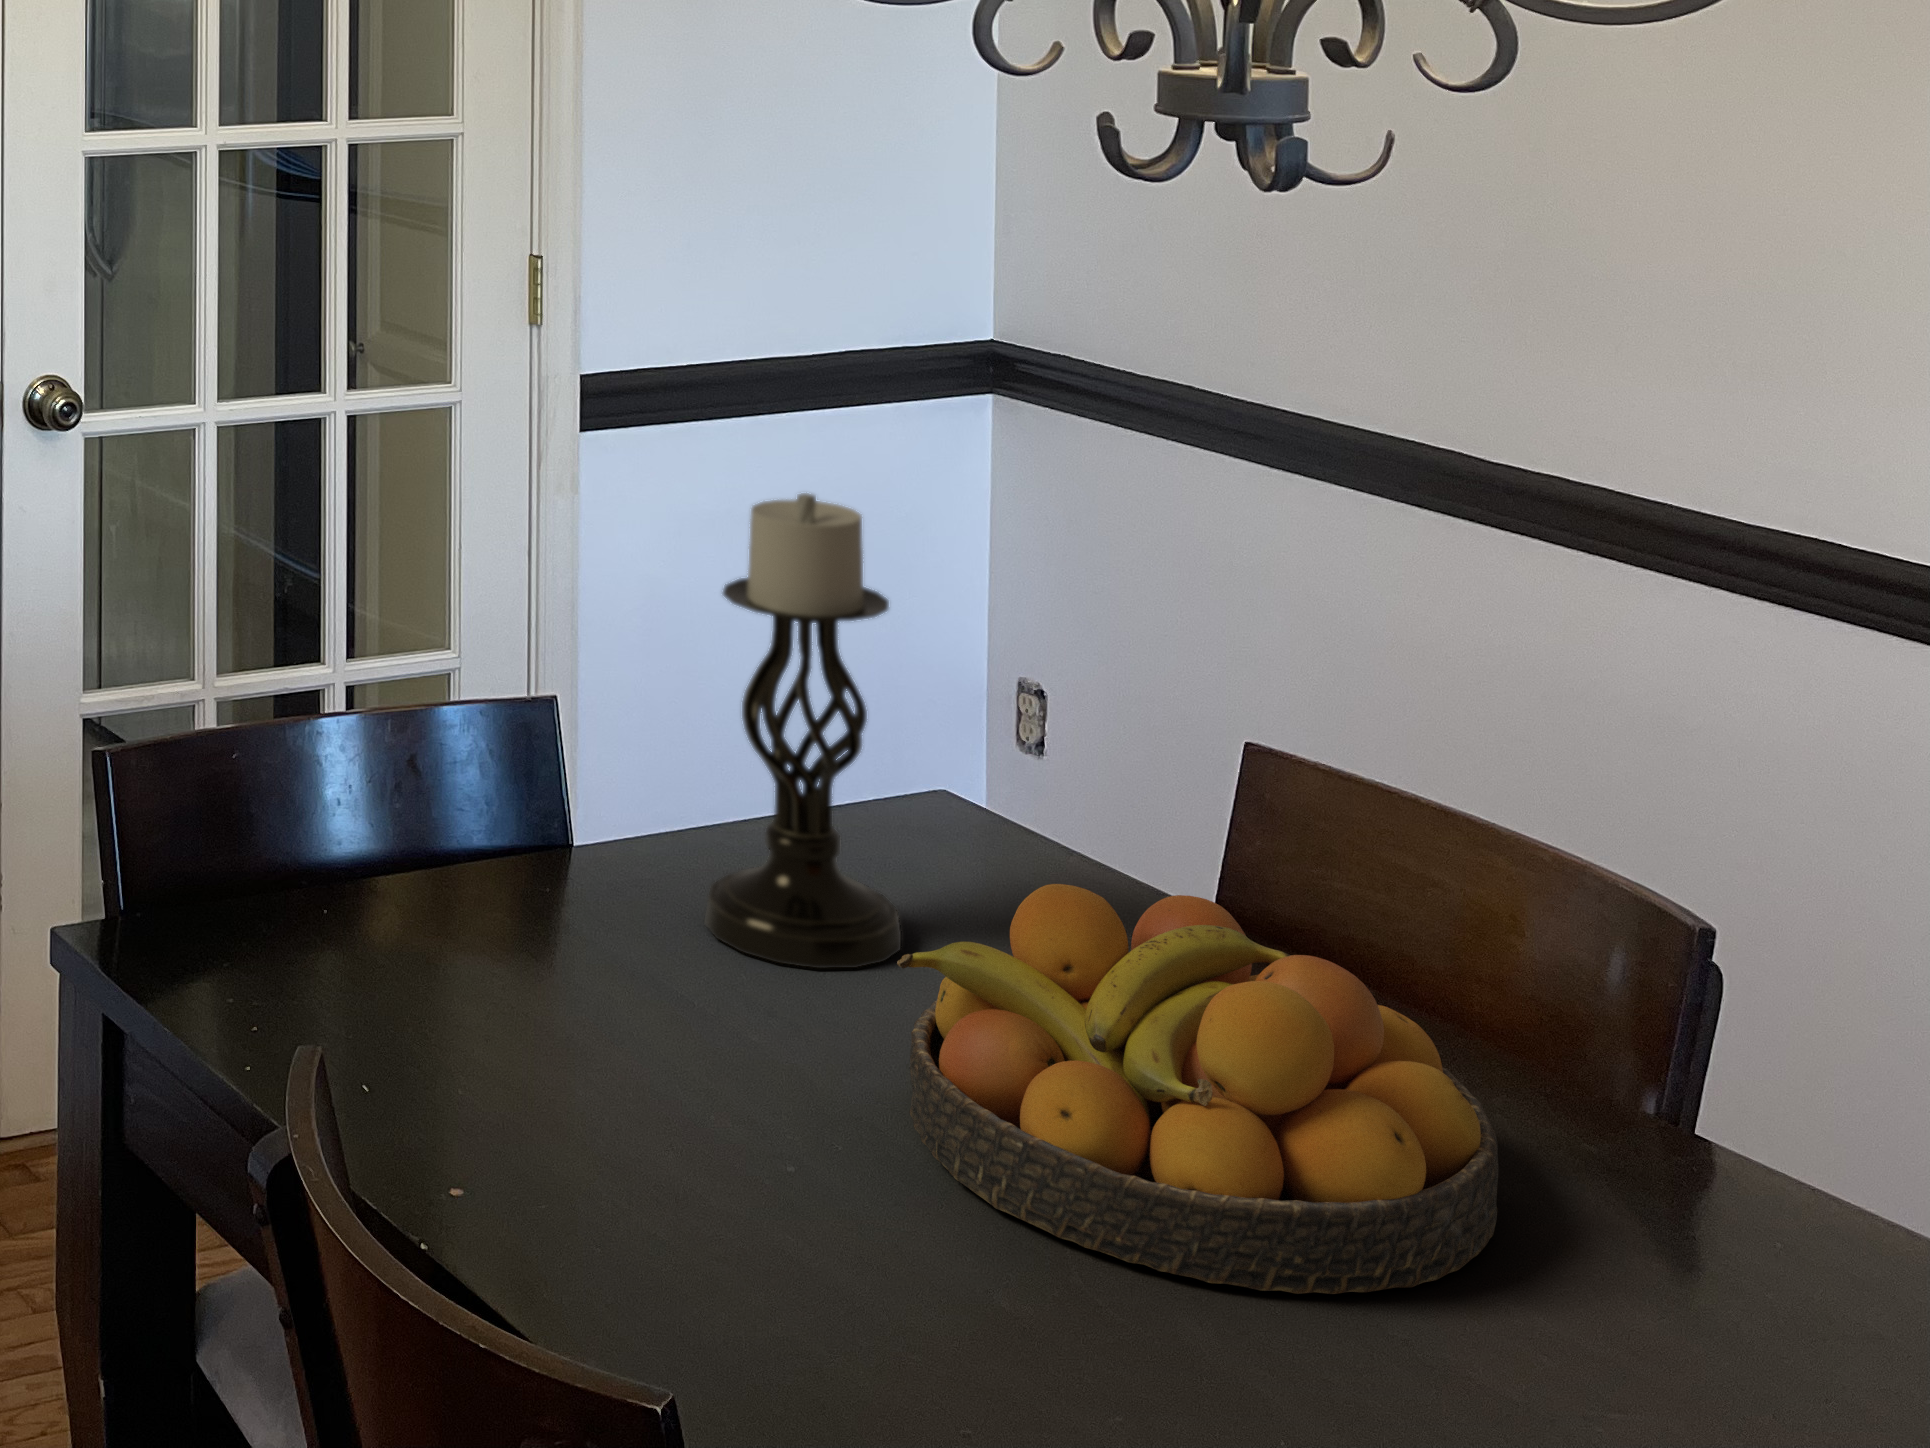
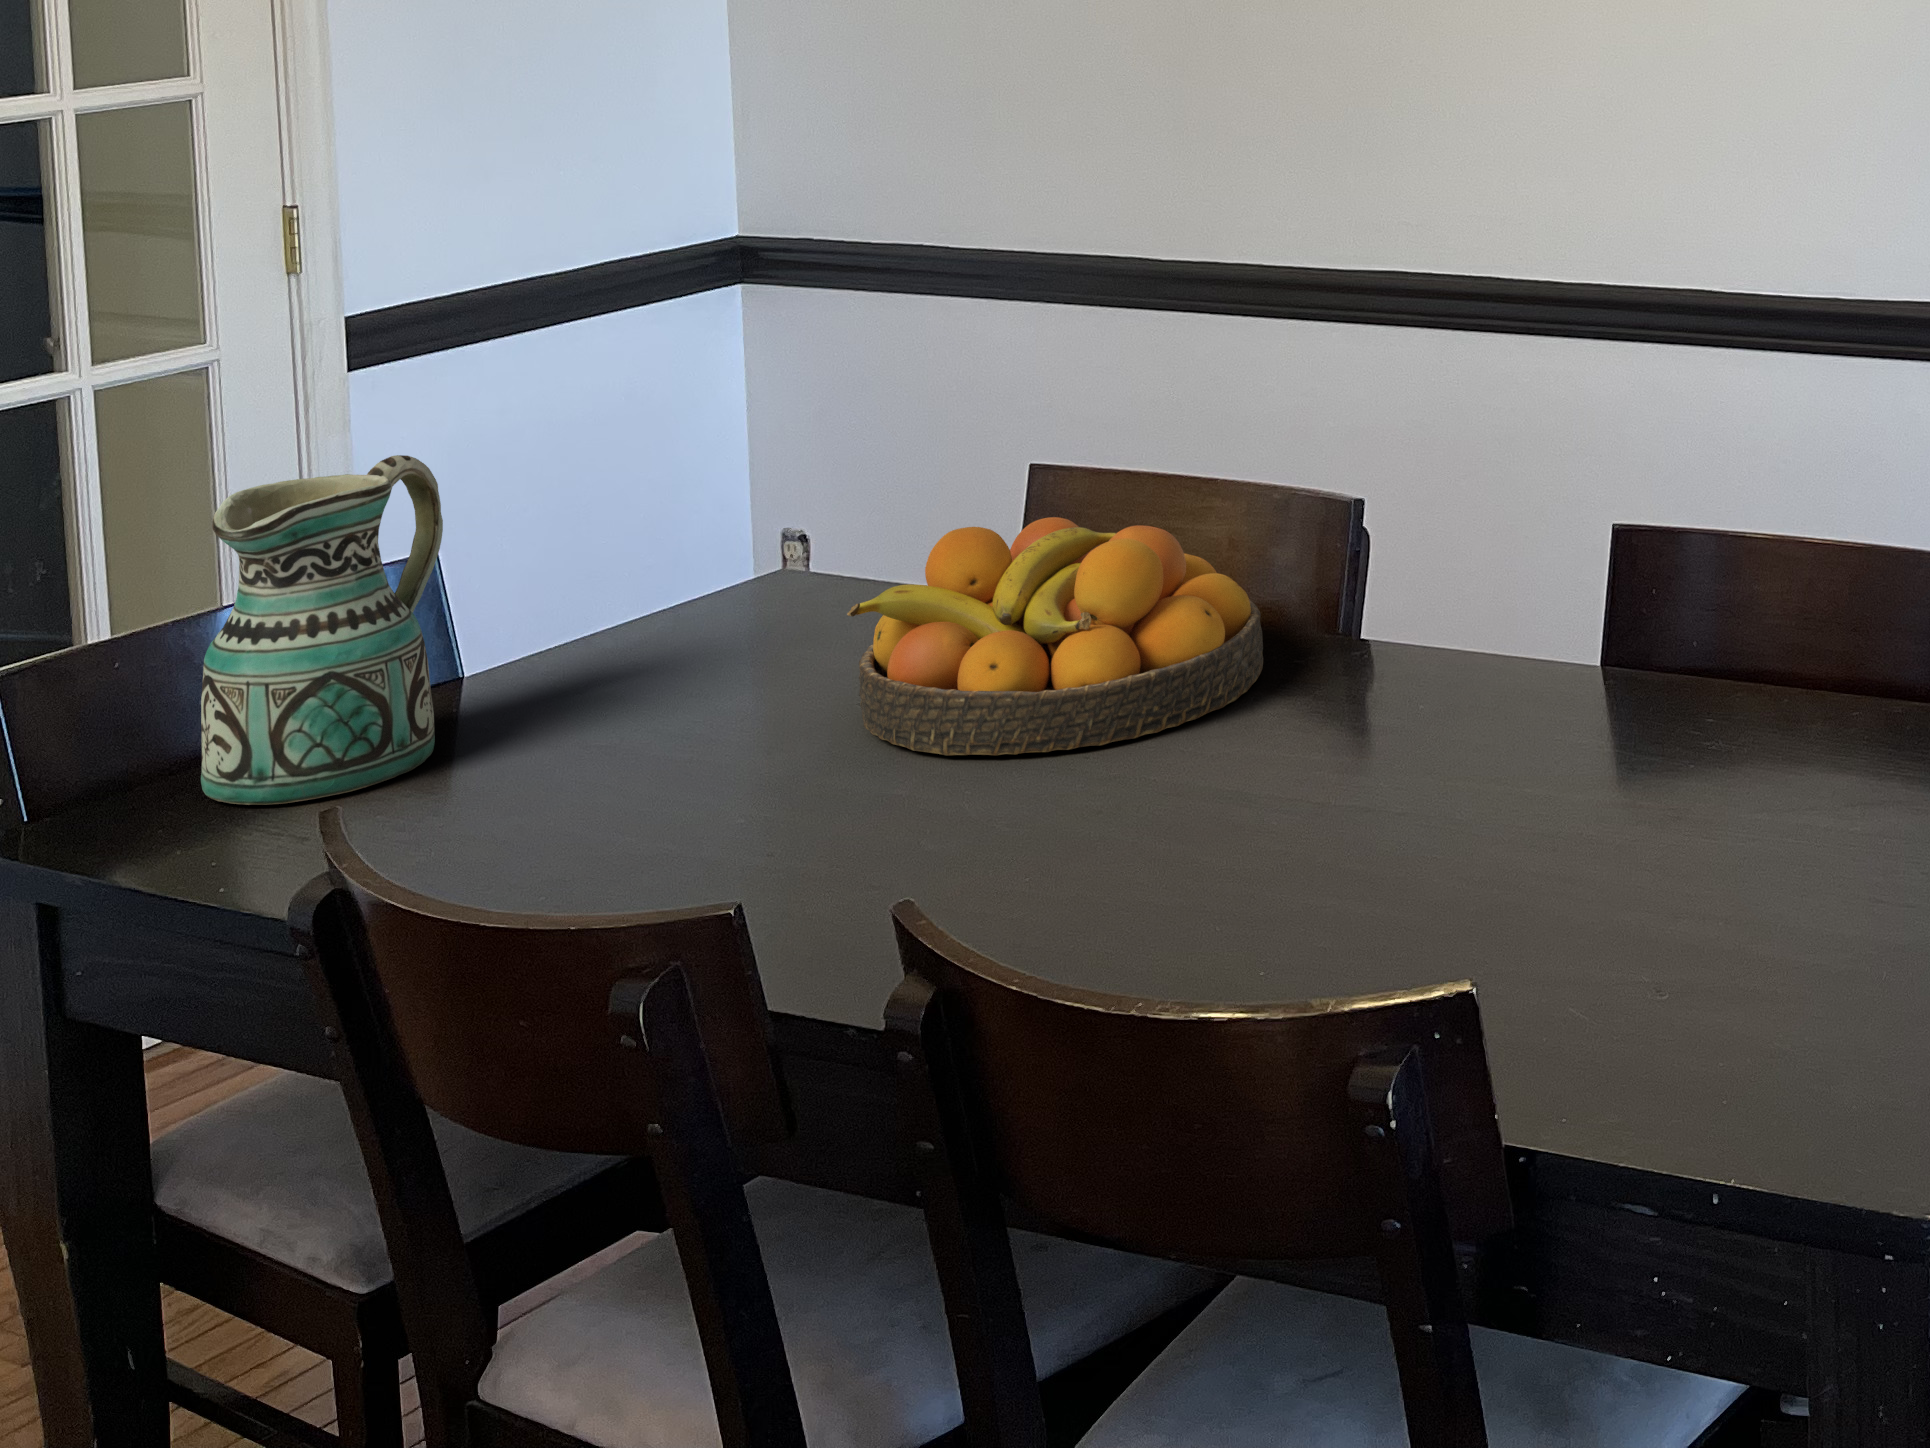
candle holder: present [704,493,901,969] -> none [641,298,814,683]
ceramic pitcher: none [251,608,506,979] -> present [201,455,443,805]

